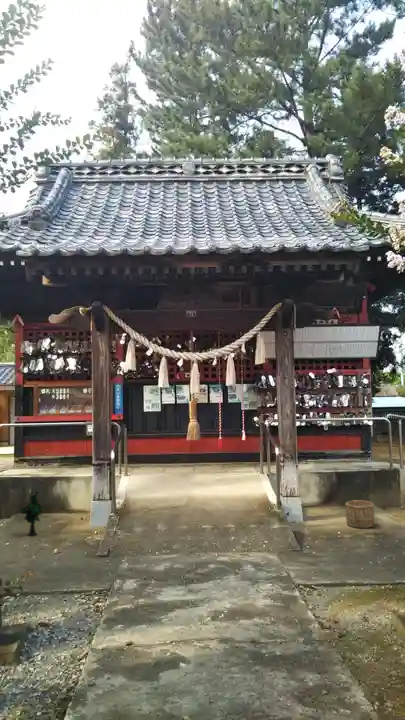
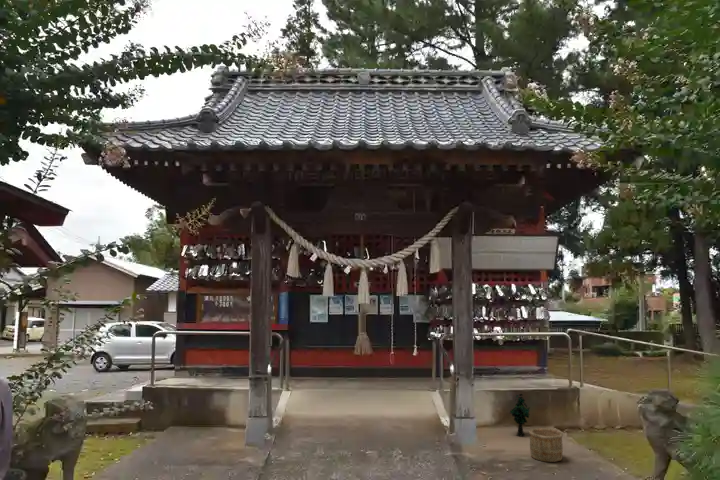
decorative plant: present [21,492,44,536] -> present [510,394,530,437]

